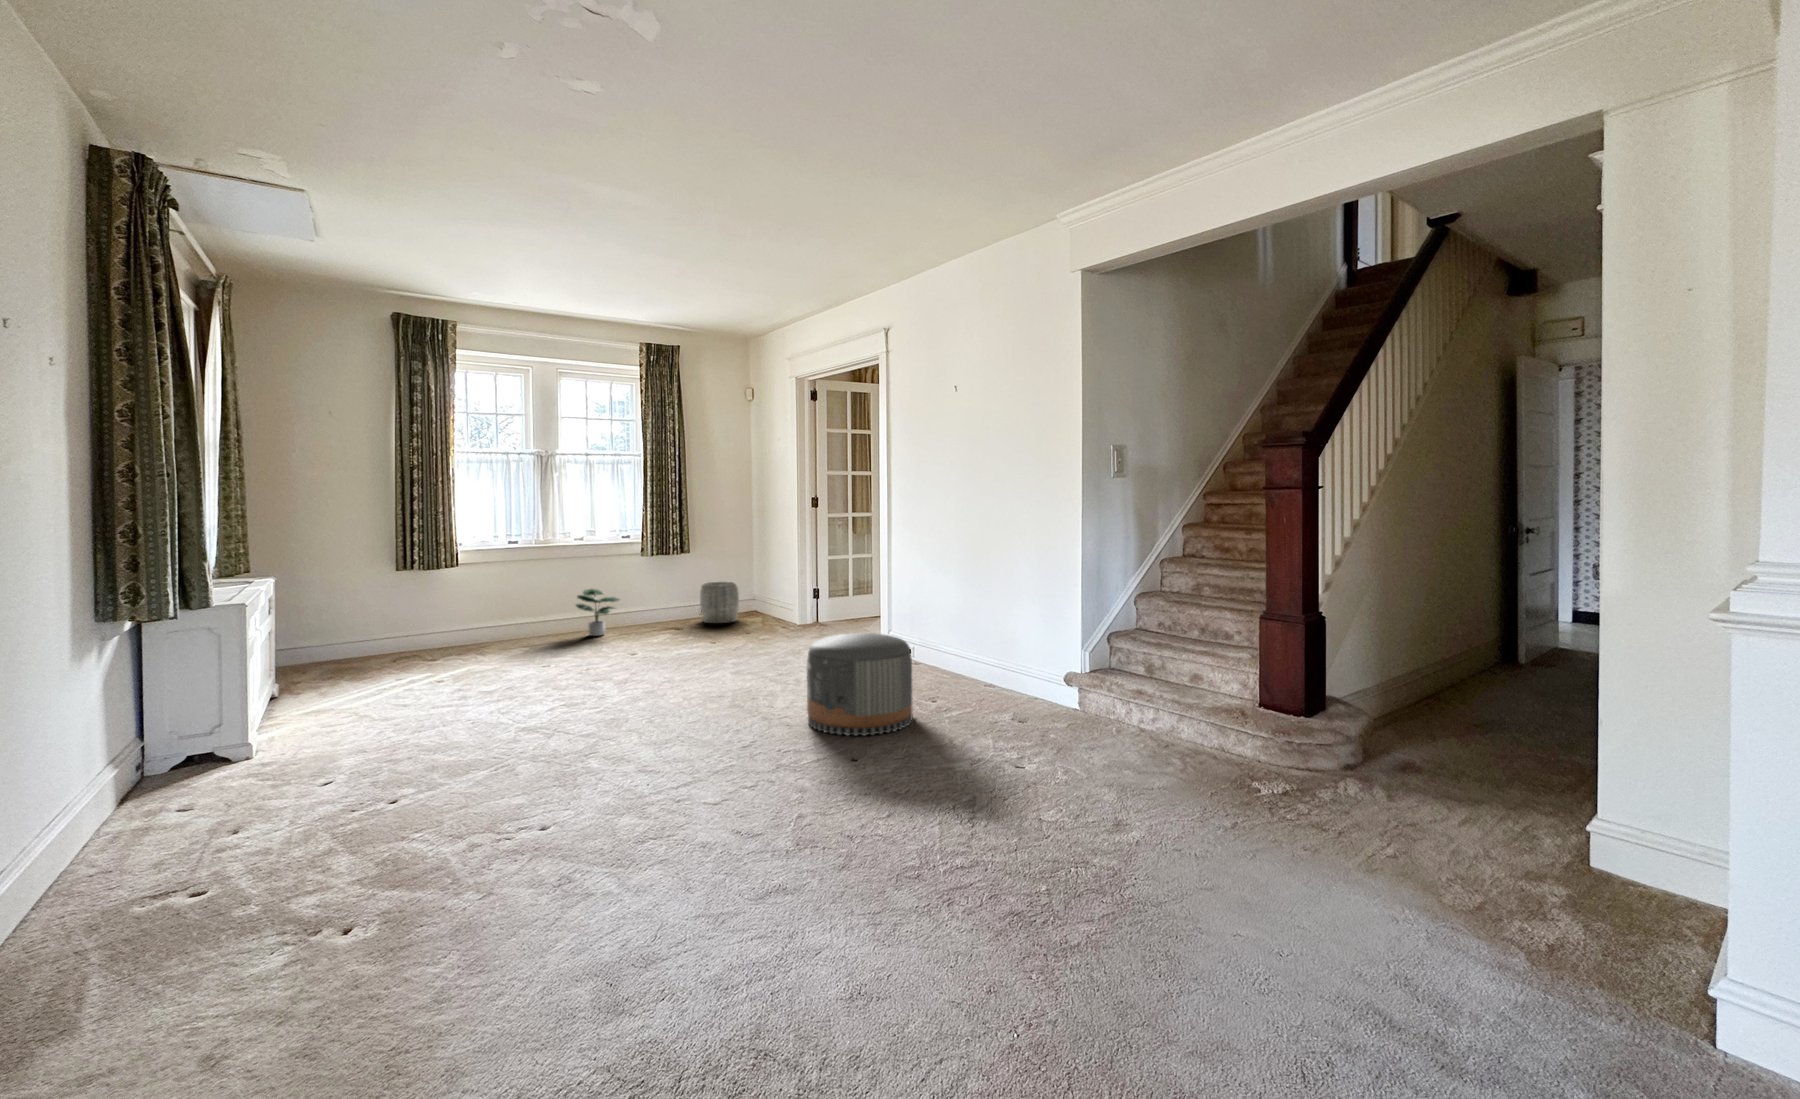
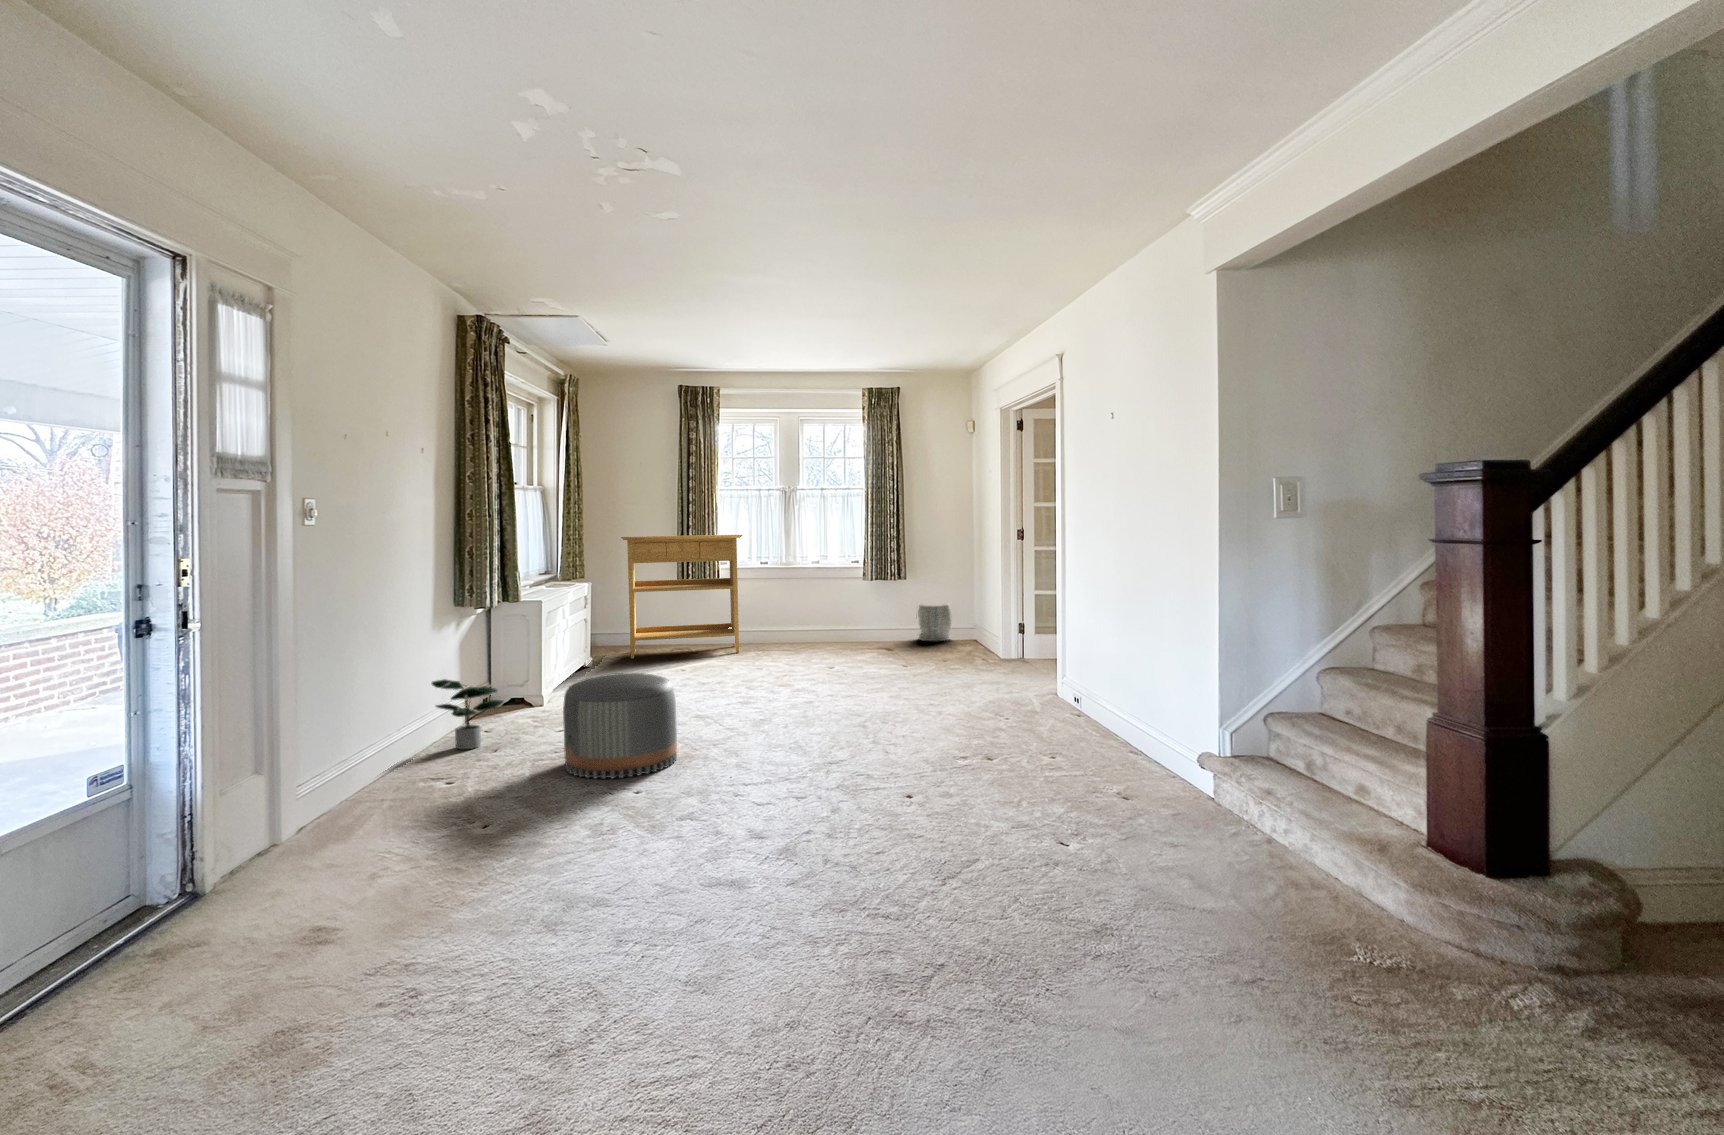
console table: none [313,507,499,672] -> present [621,535,742,658]
potted plant: present [576,589,620,636] -> present [432,679,504,749]
pouf: present [807,633,913,736] -> present [563,673,677,779]

